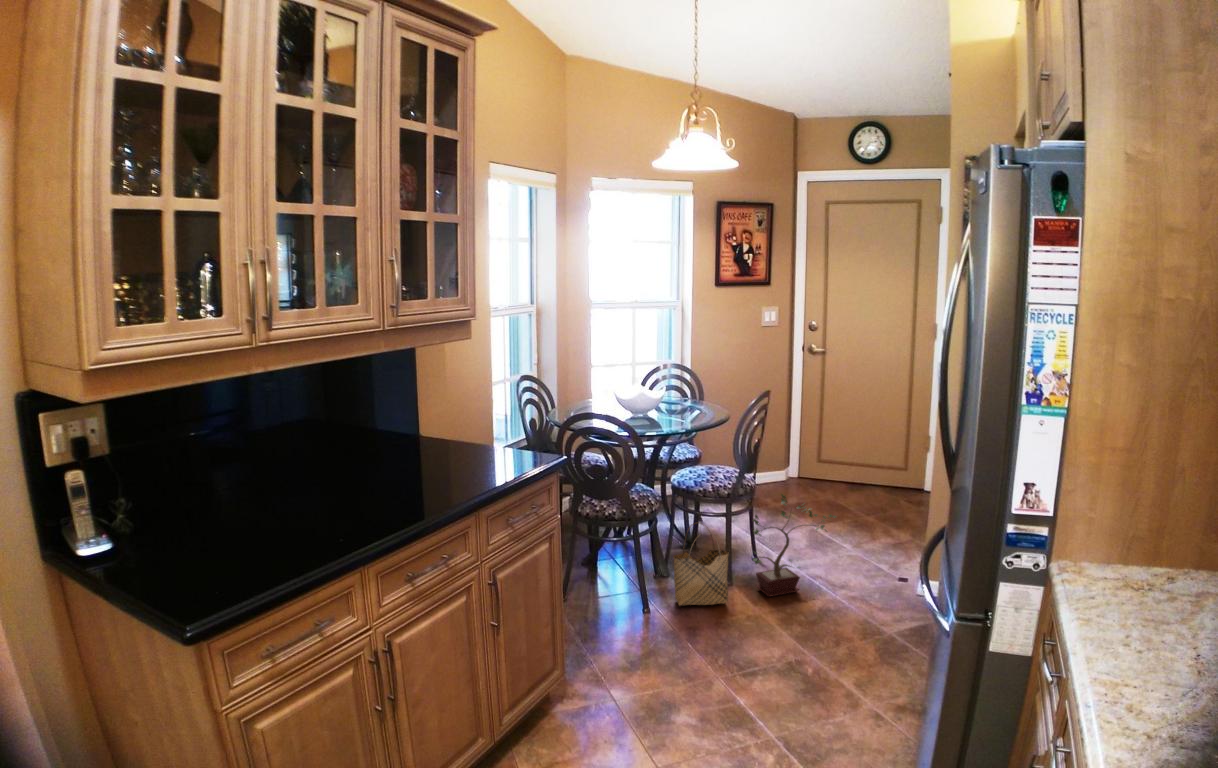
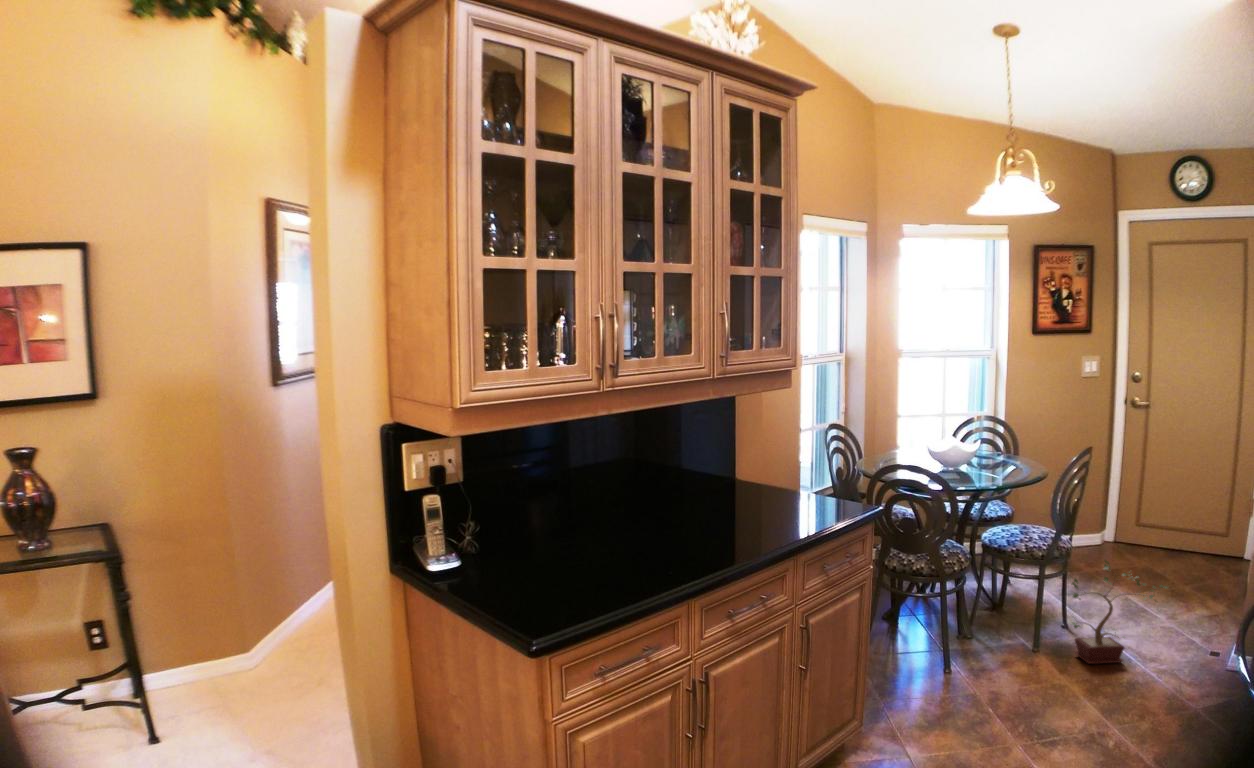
woven basket: present [673,522,729,606] -> none [985,581,1045,665]

